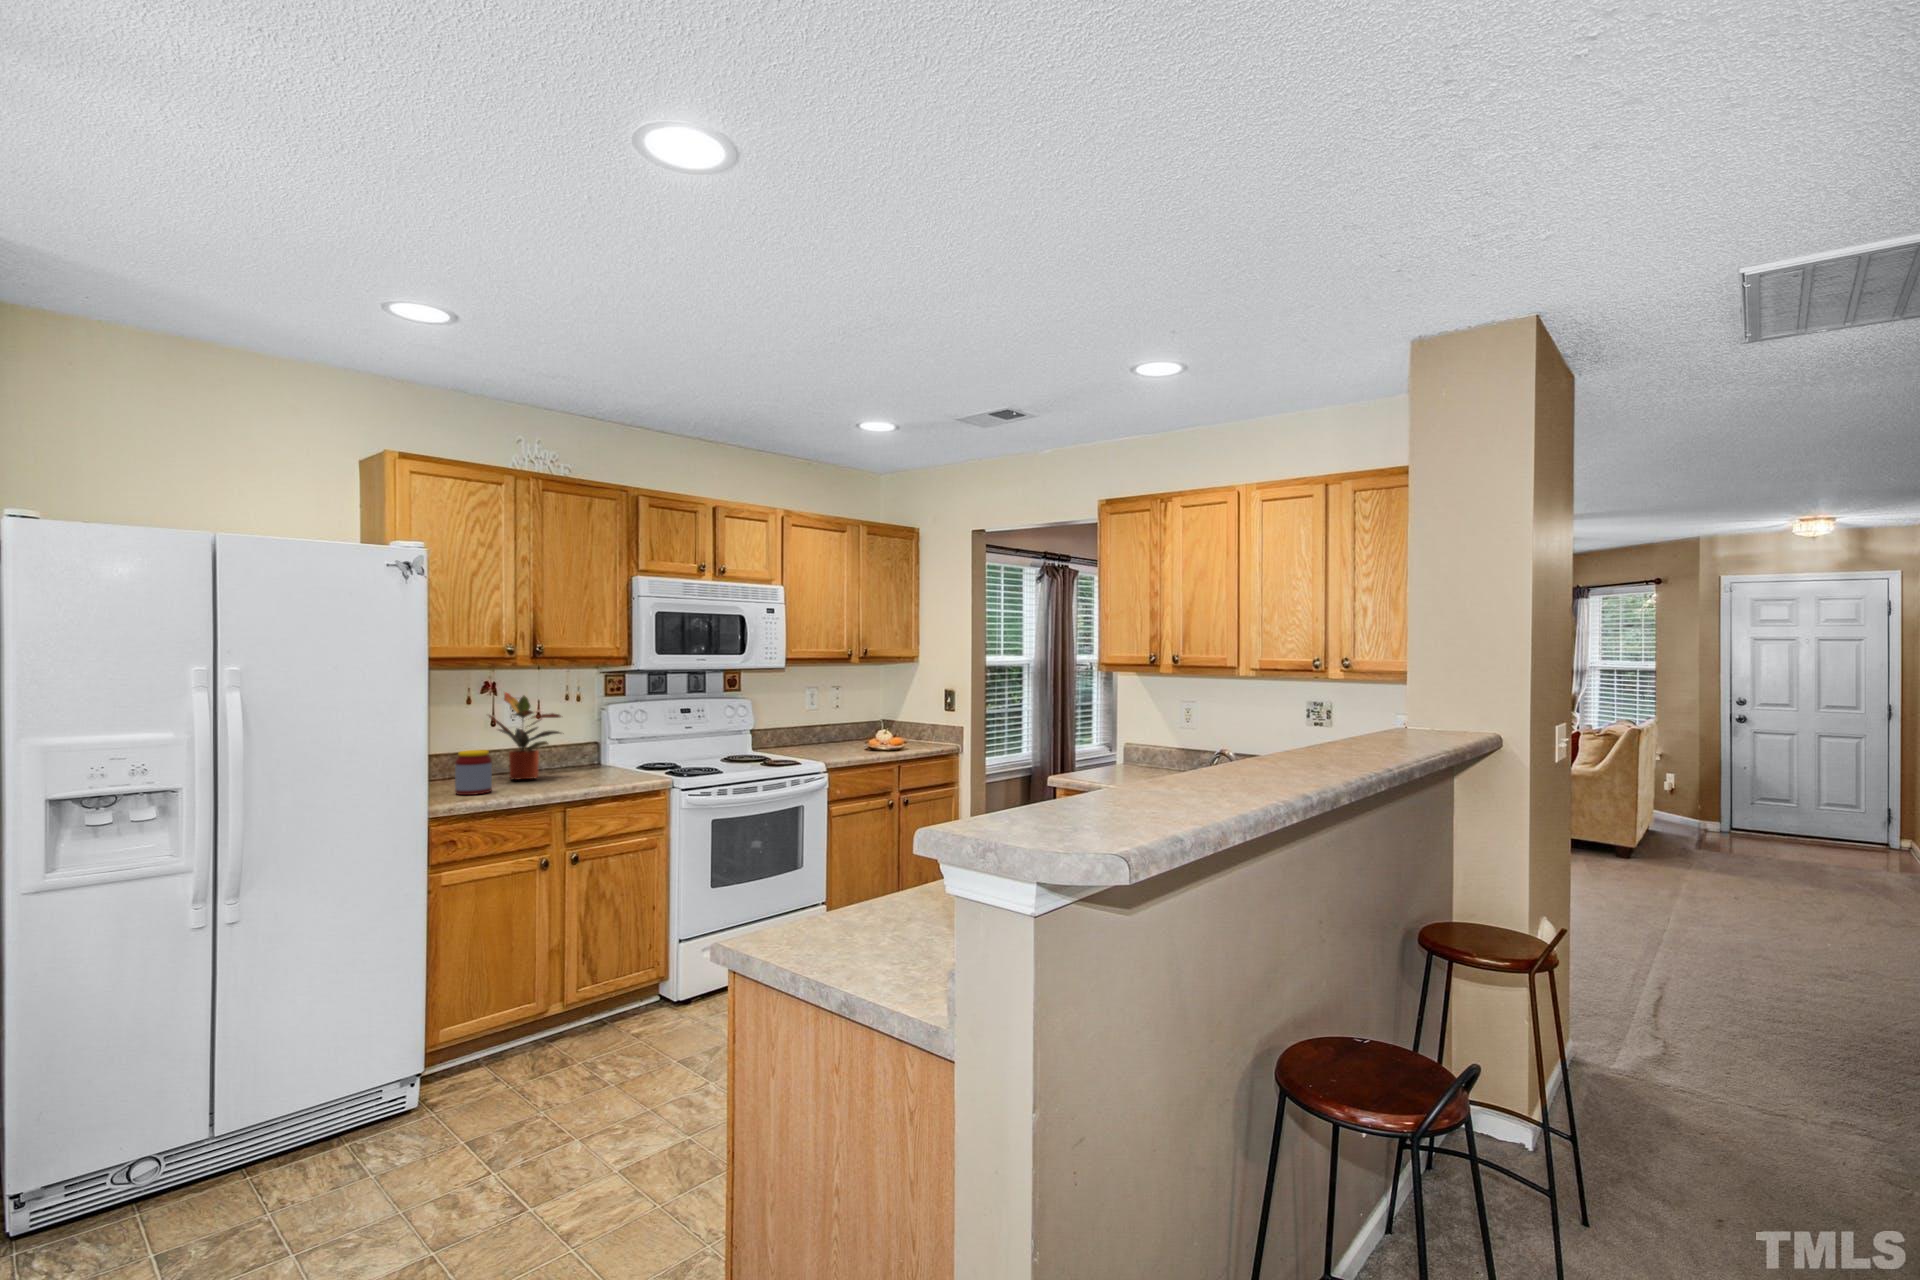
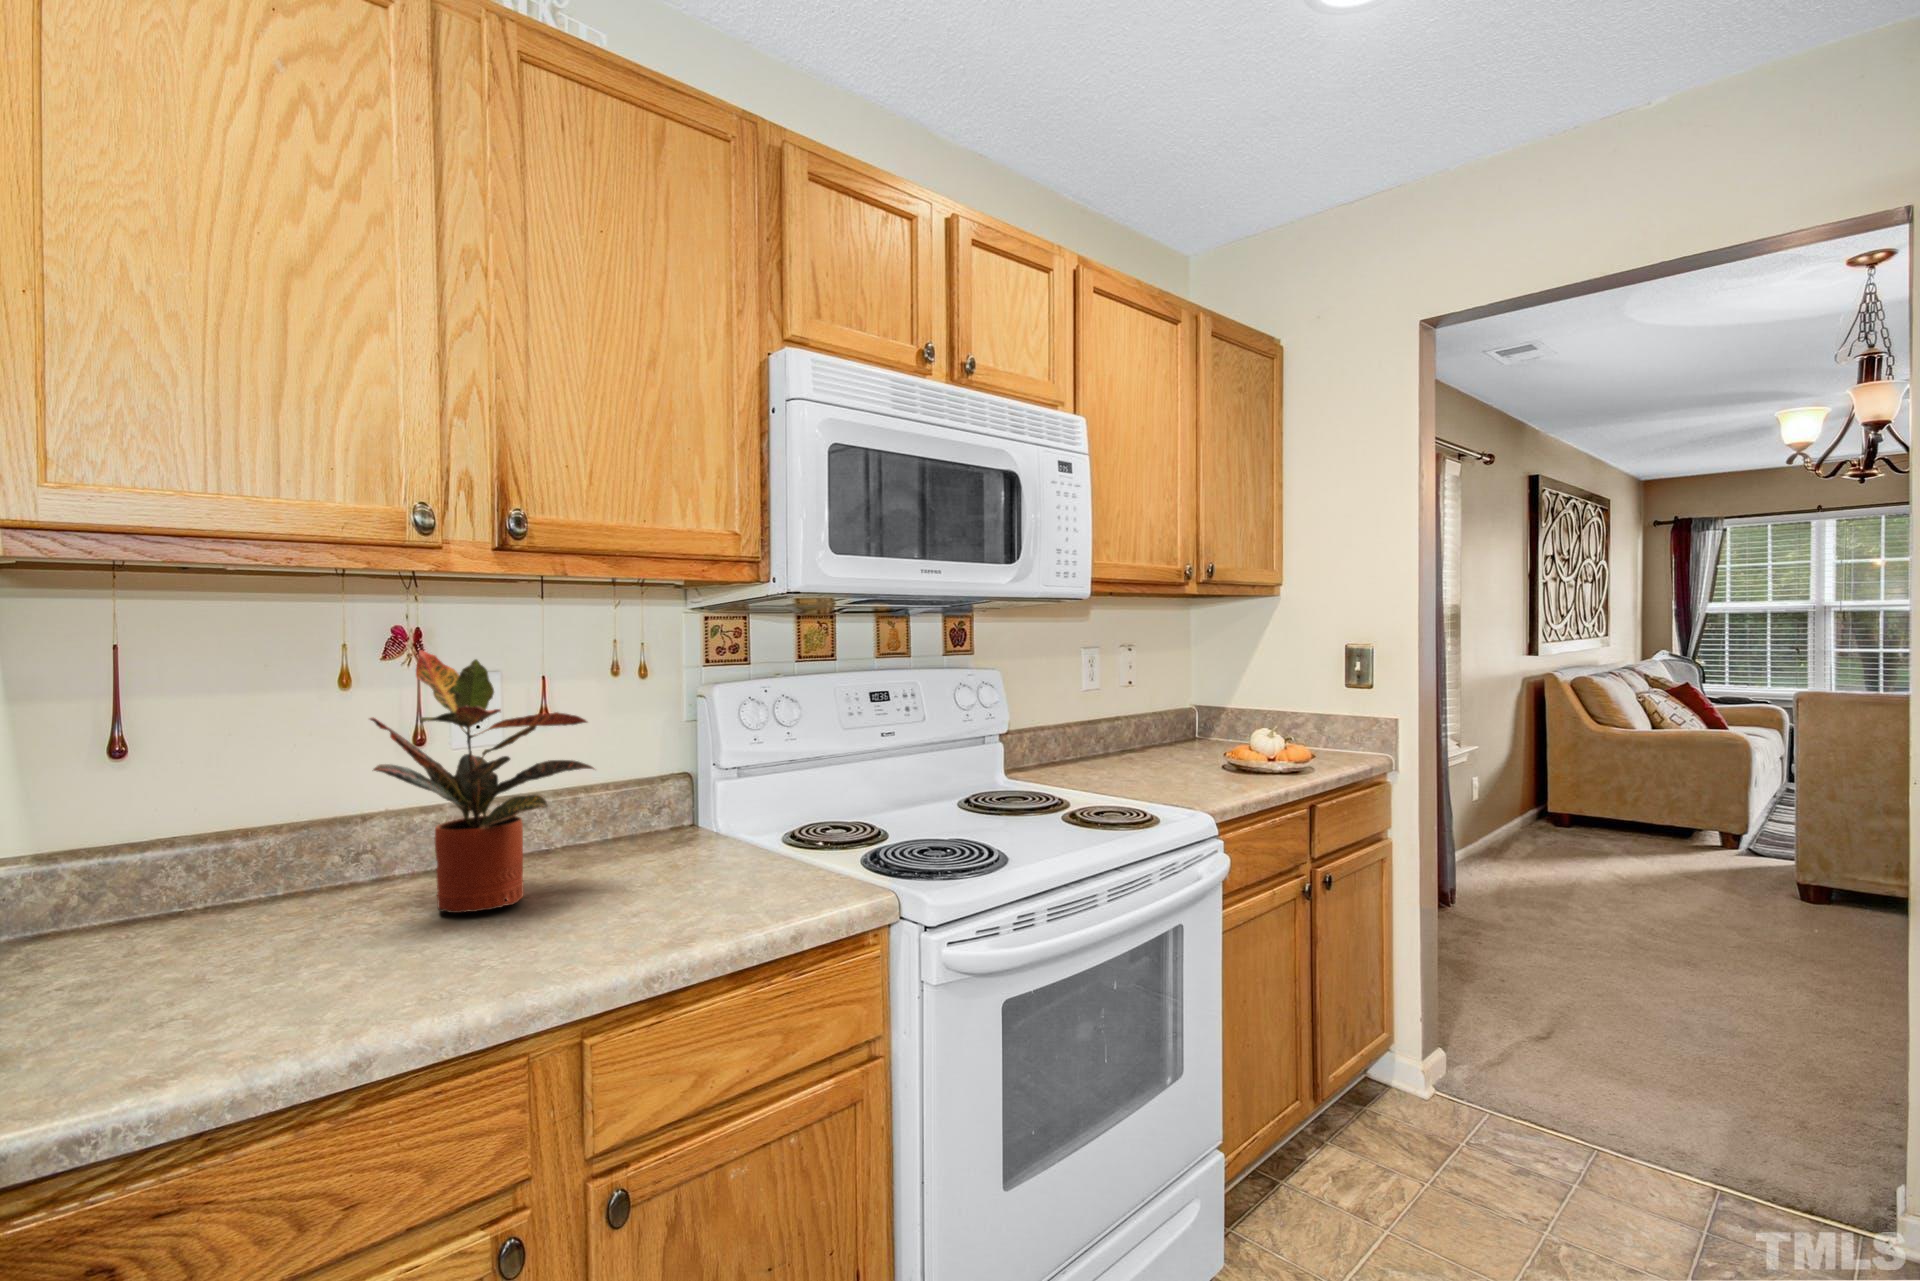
jar: present [455,750,492,795] -> none [175,848,326,1033]

